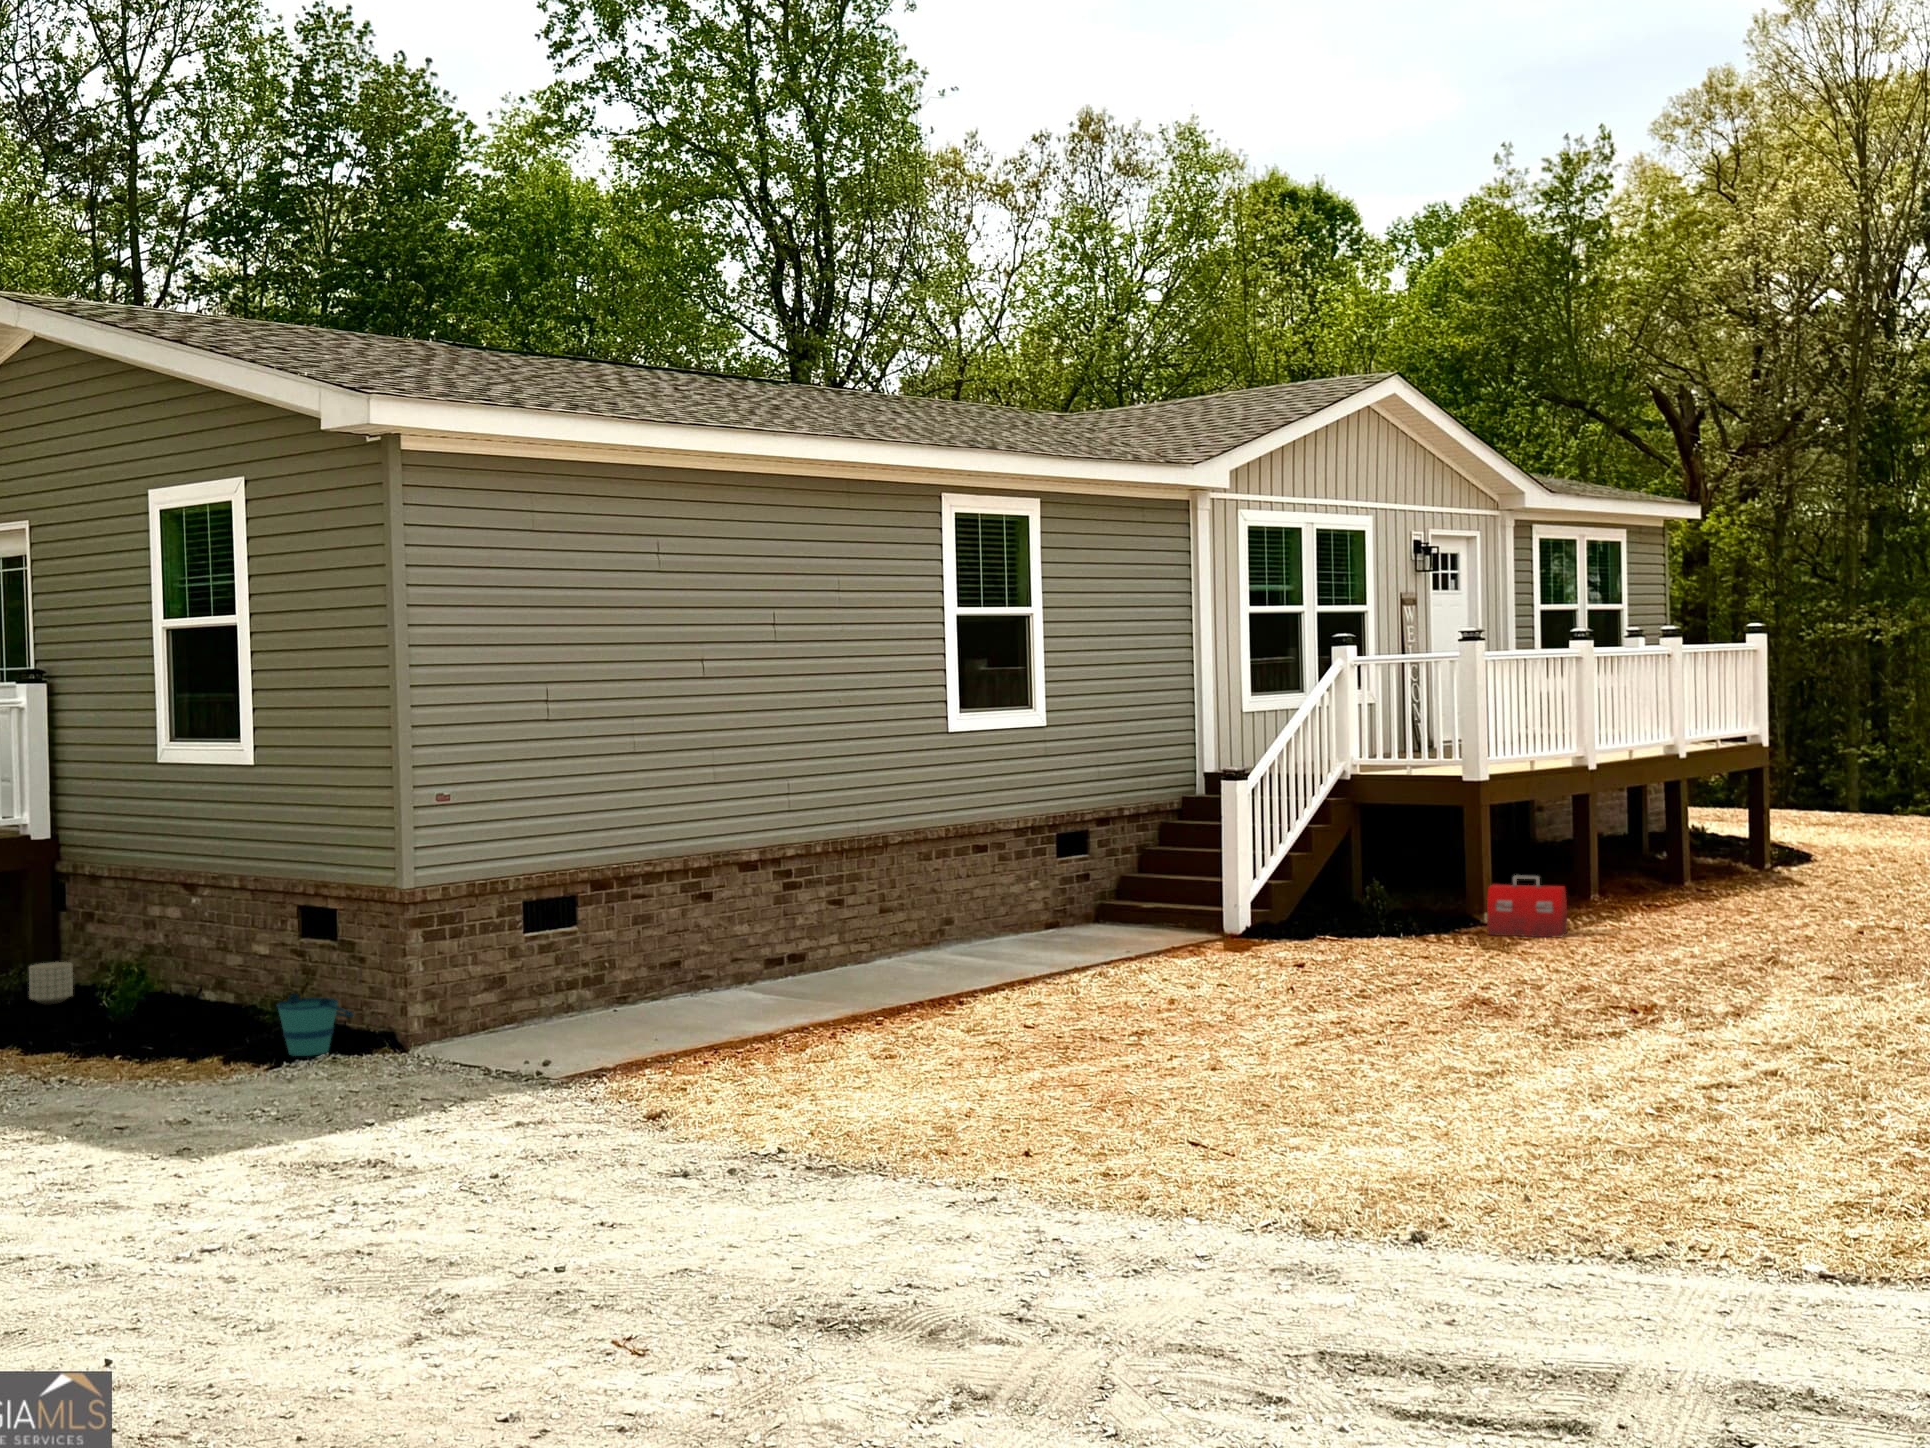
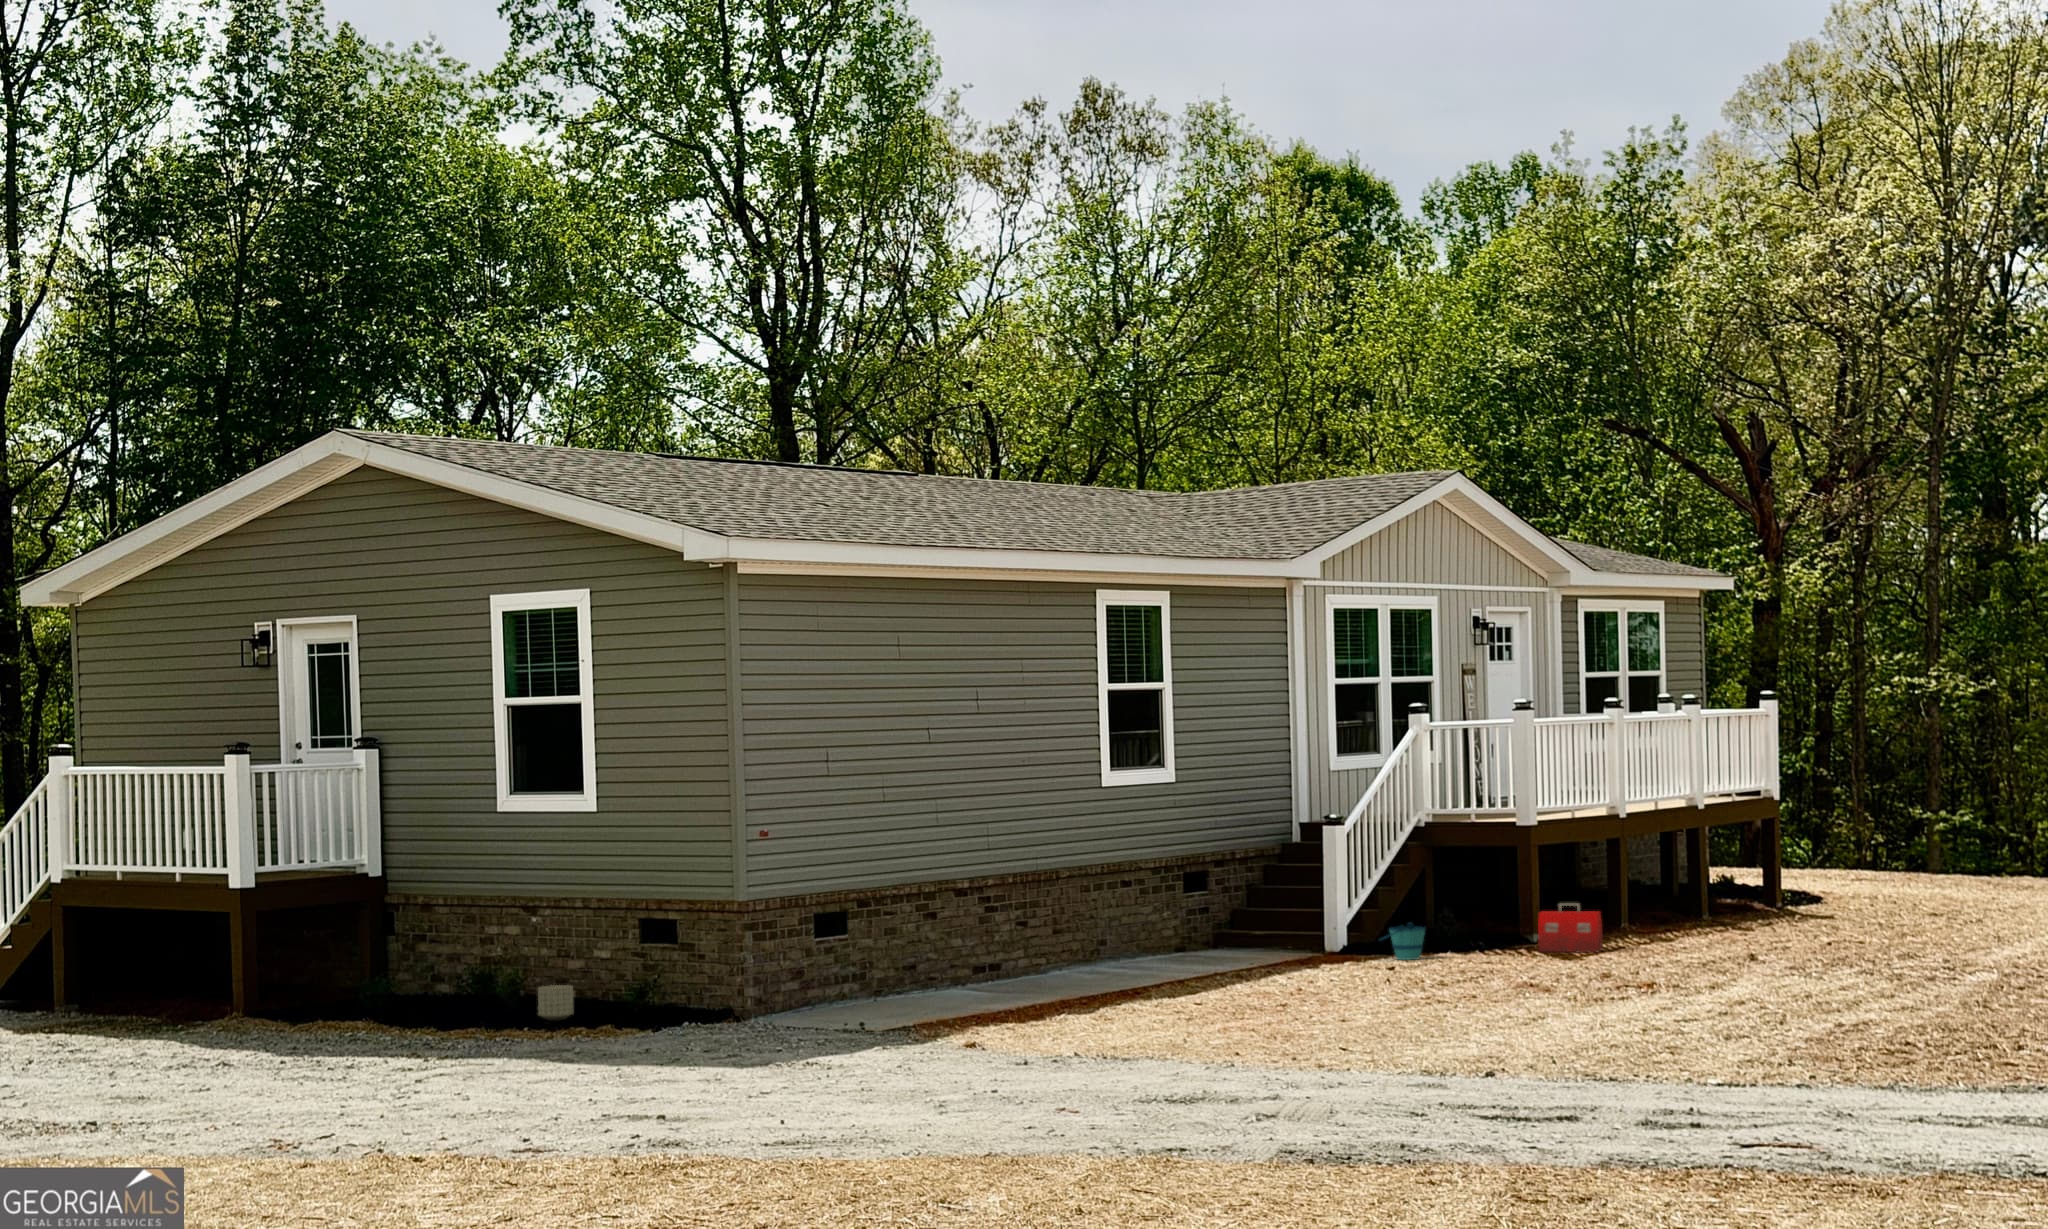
planter: present [29,962,73,1004] -> present [538,985,573,1021]
bucket: present [277,993,353,1056] -> present [1380,922,1426,960]

